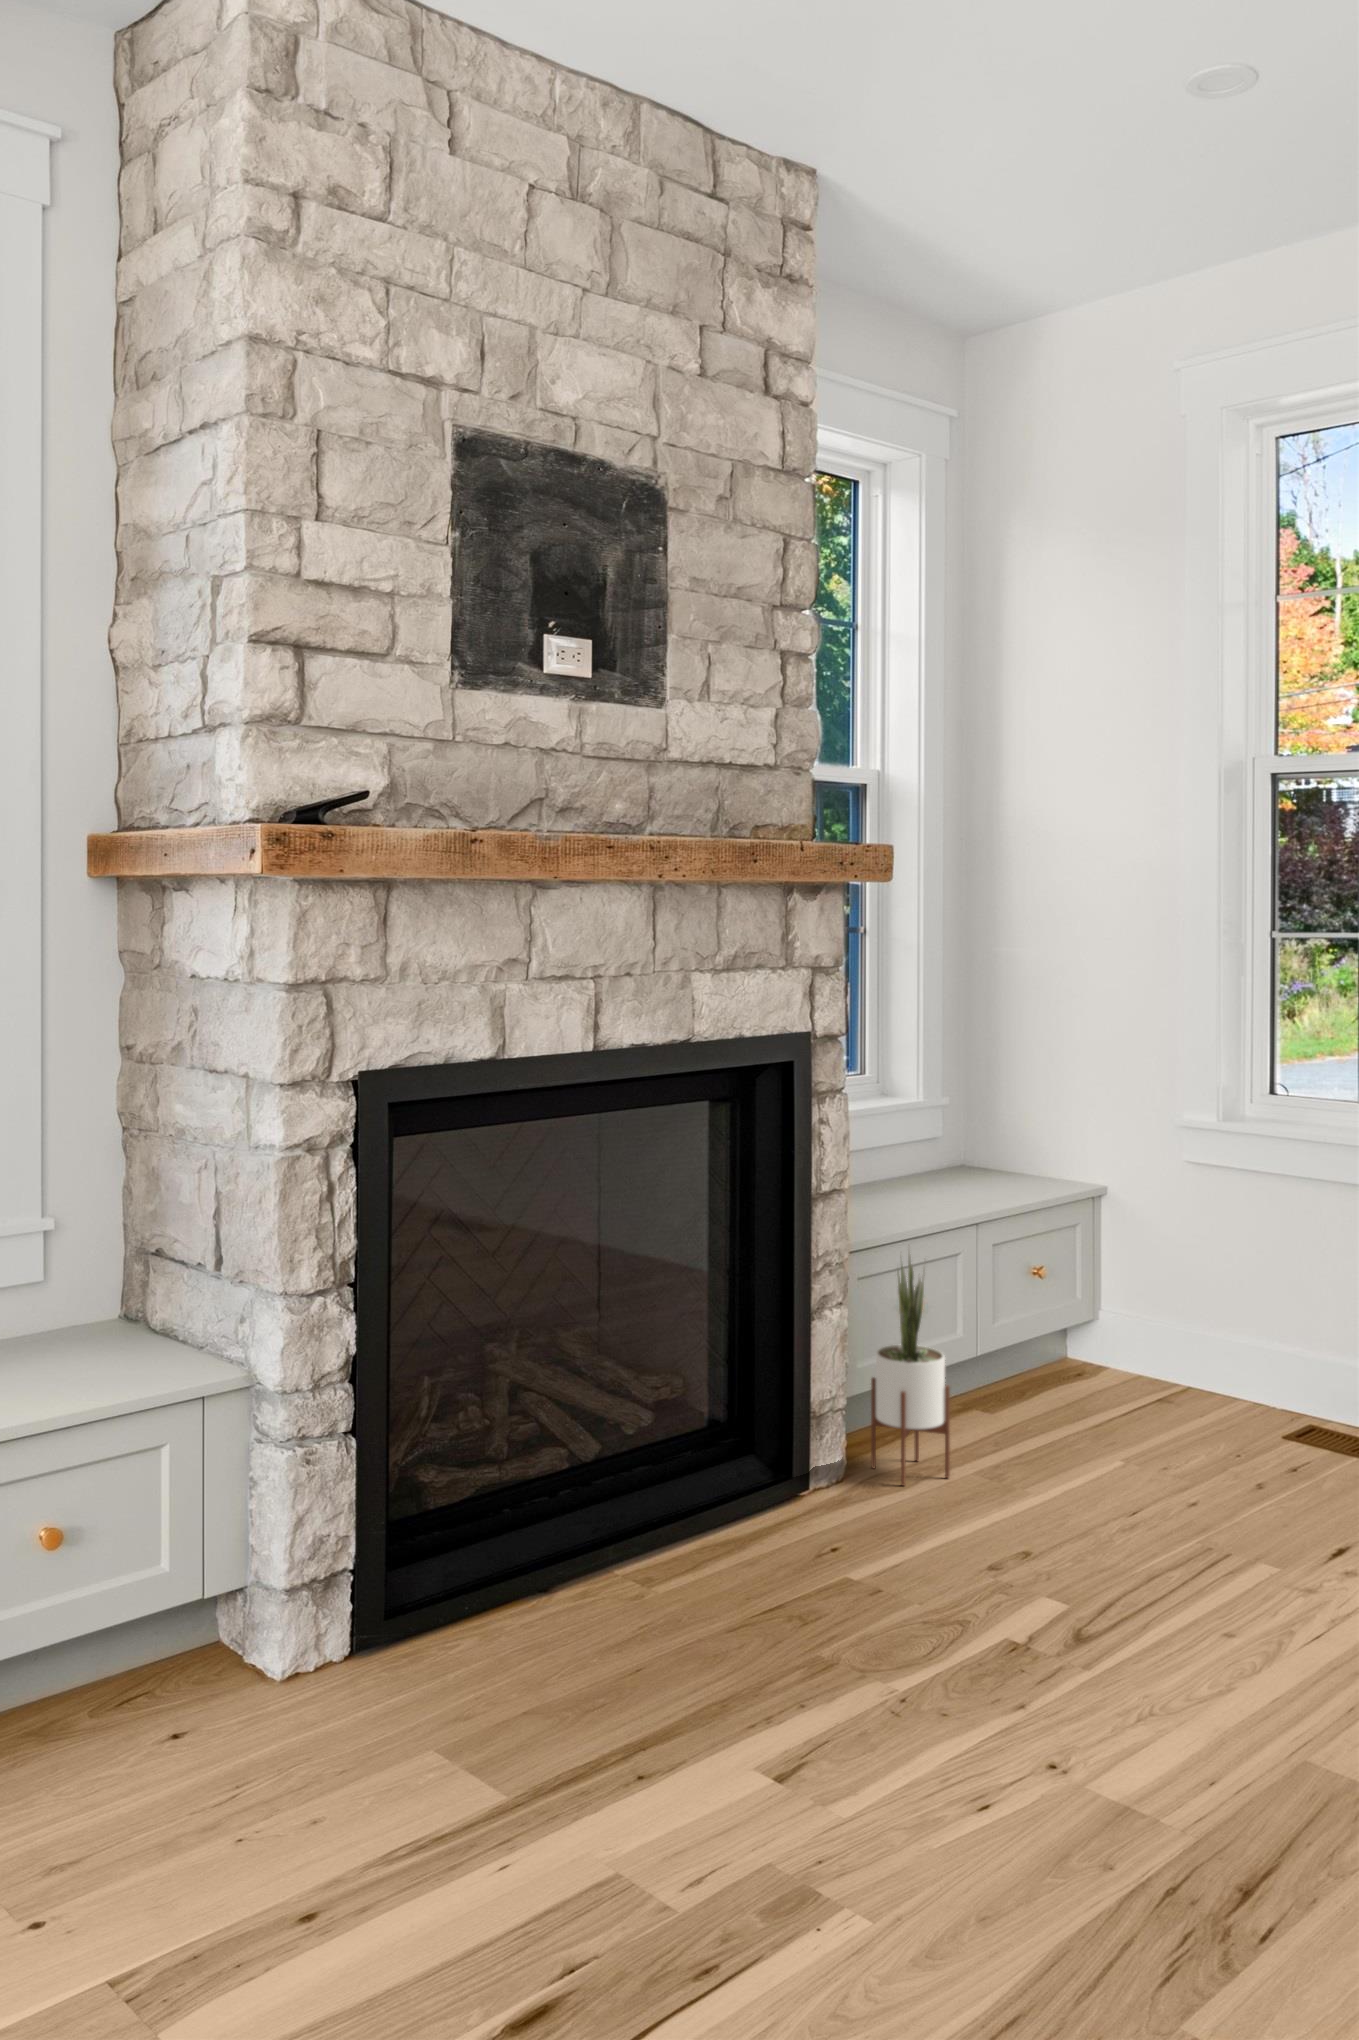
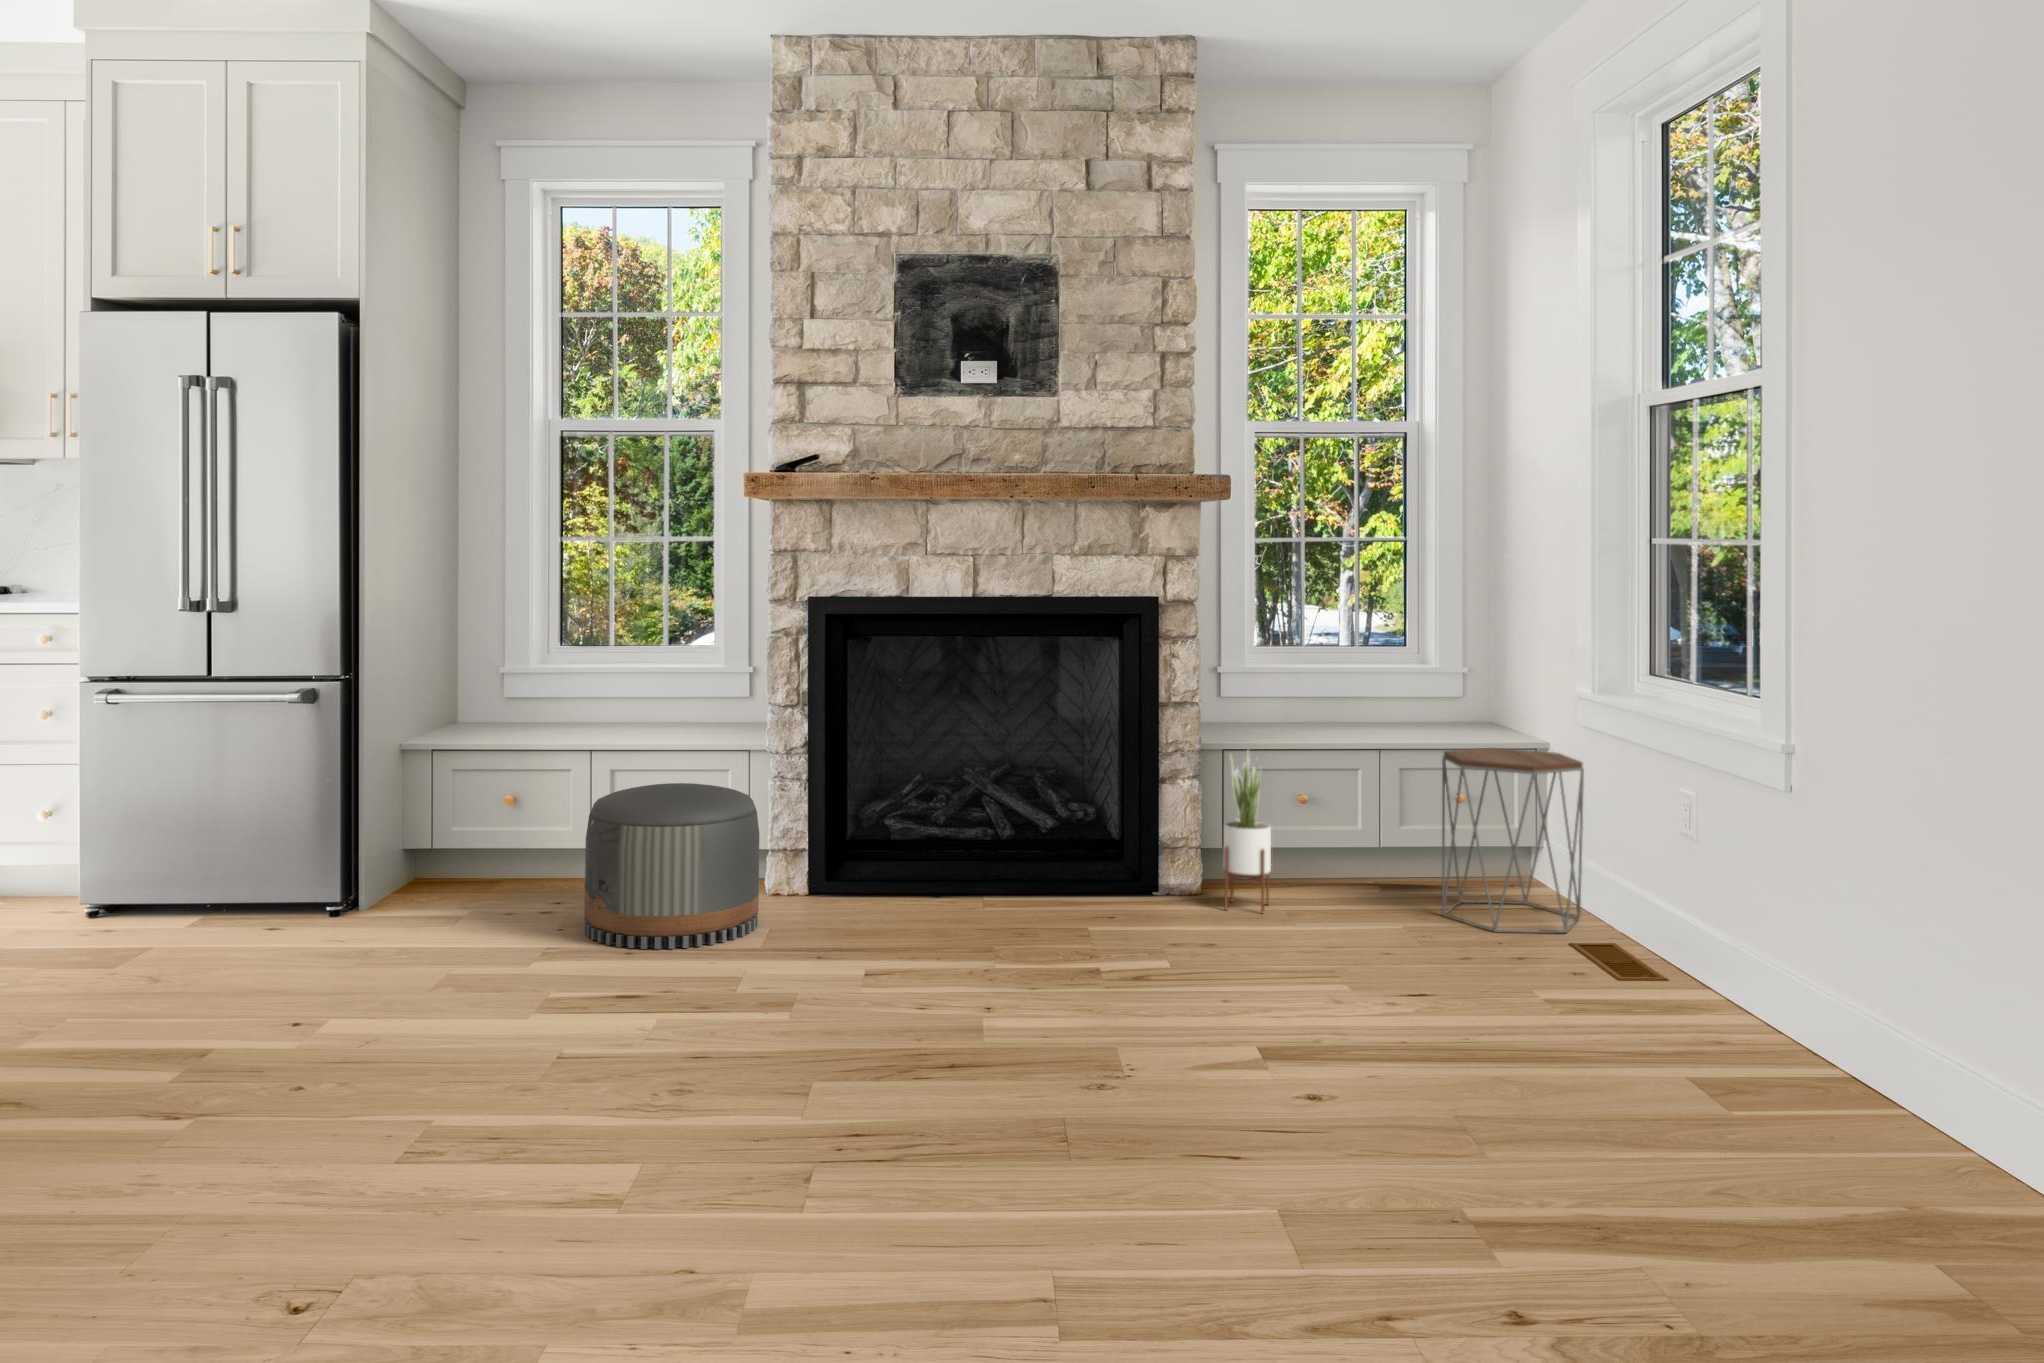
side table: none [1049,1190,1230,1433] -> present [1442,748,1584,933]
pouf: none [94,1501,481,1968] -> present [584,783,759,949]

